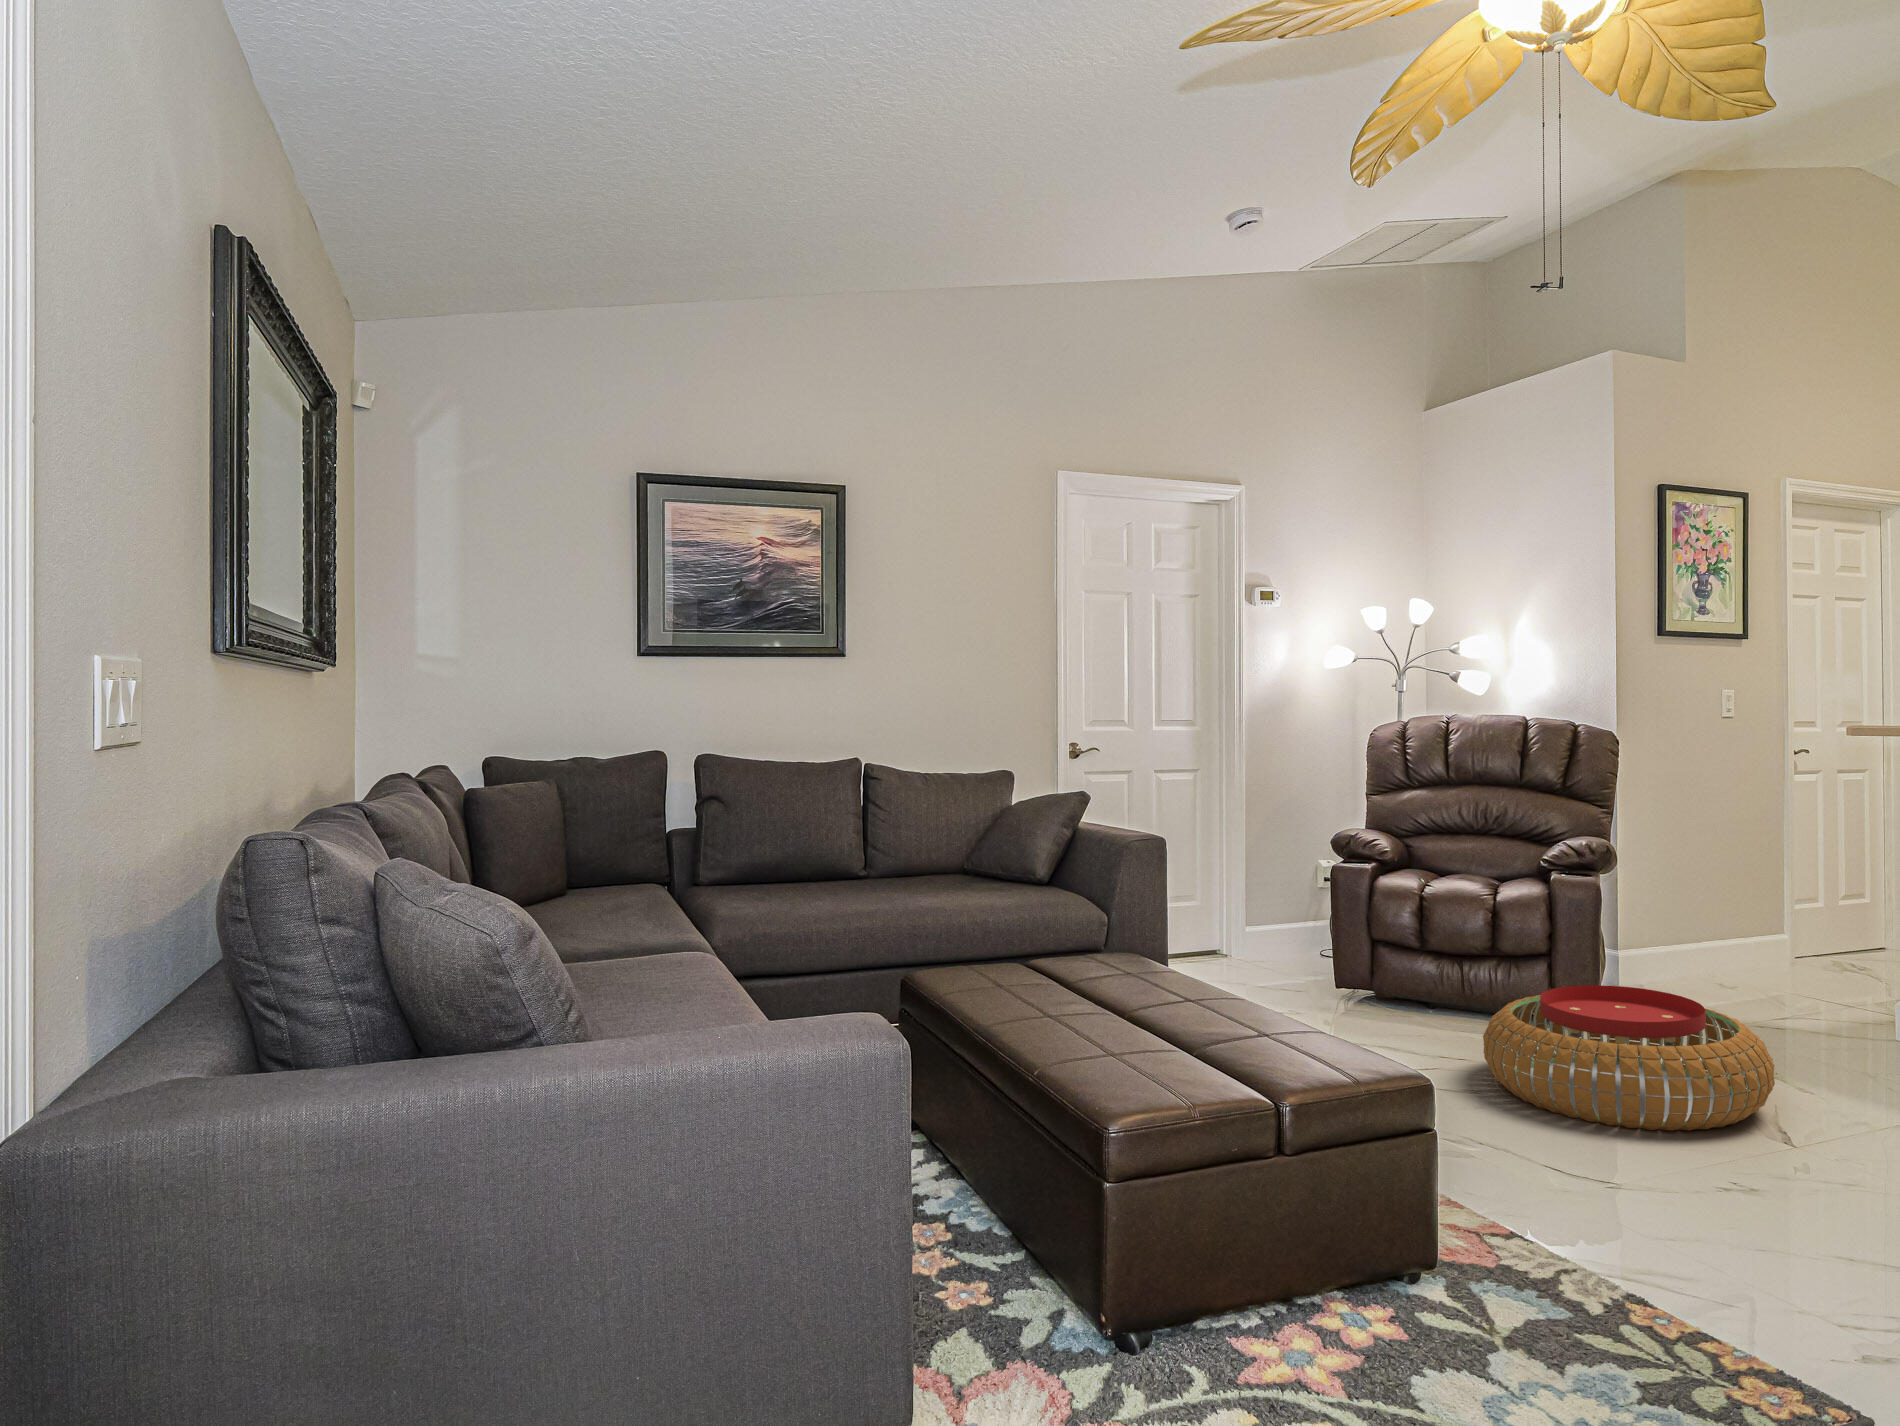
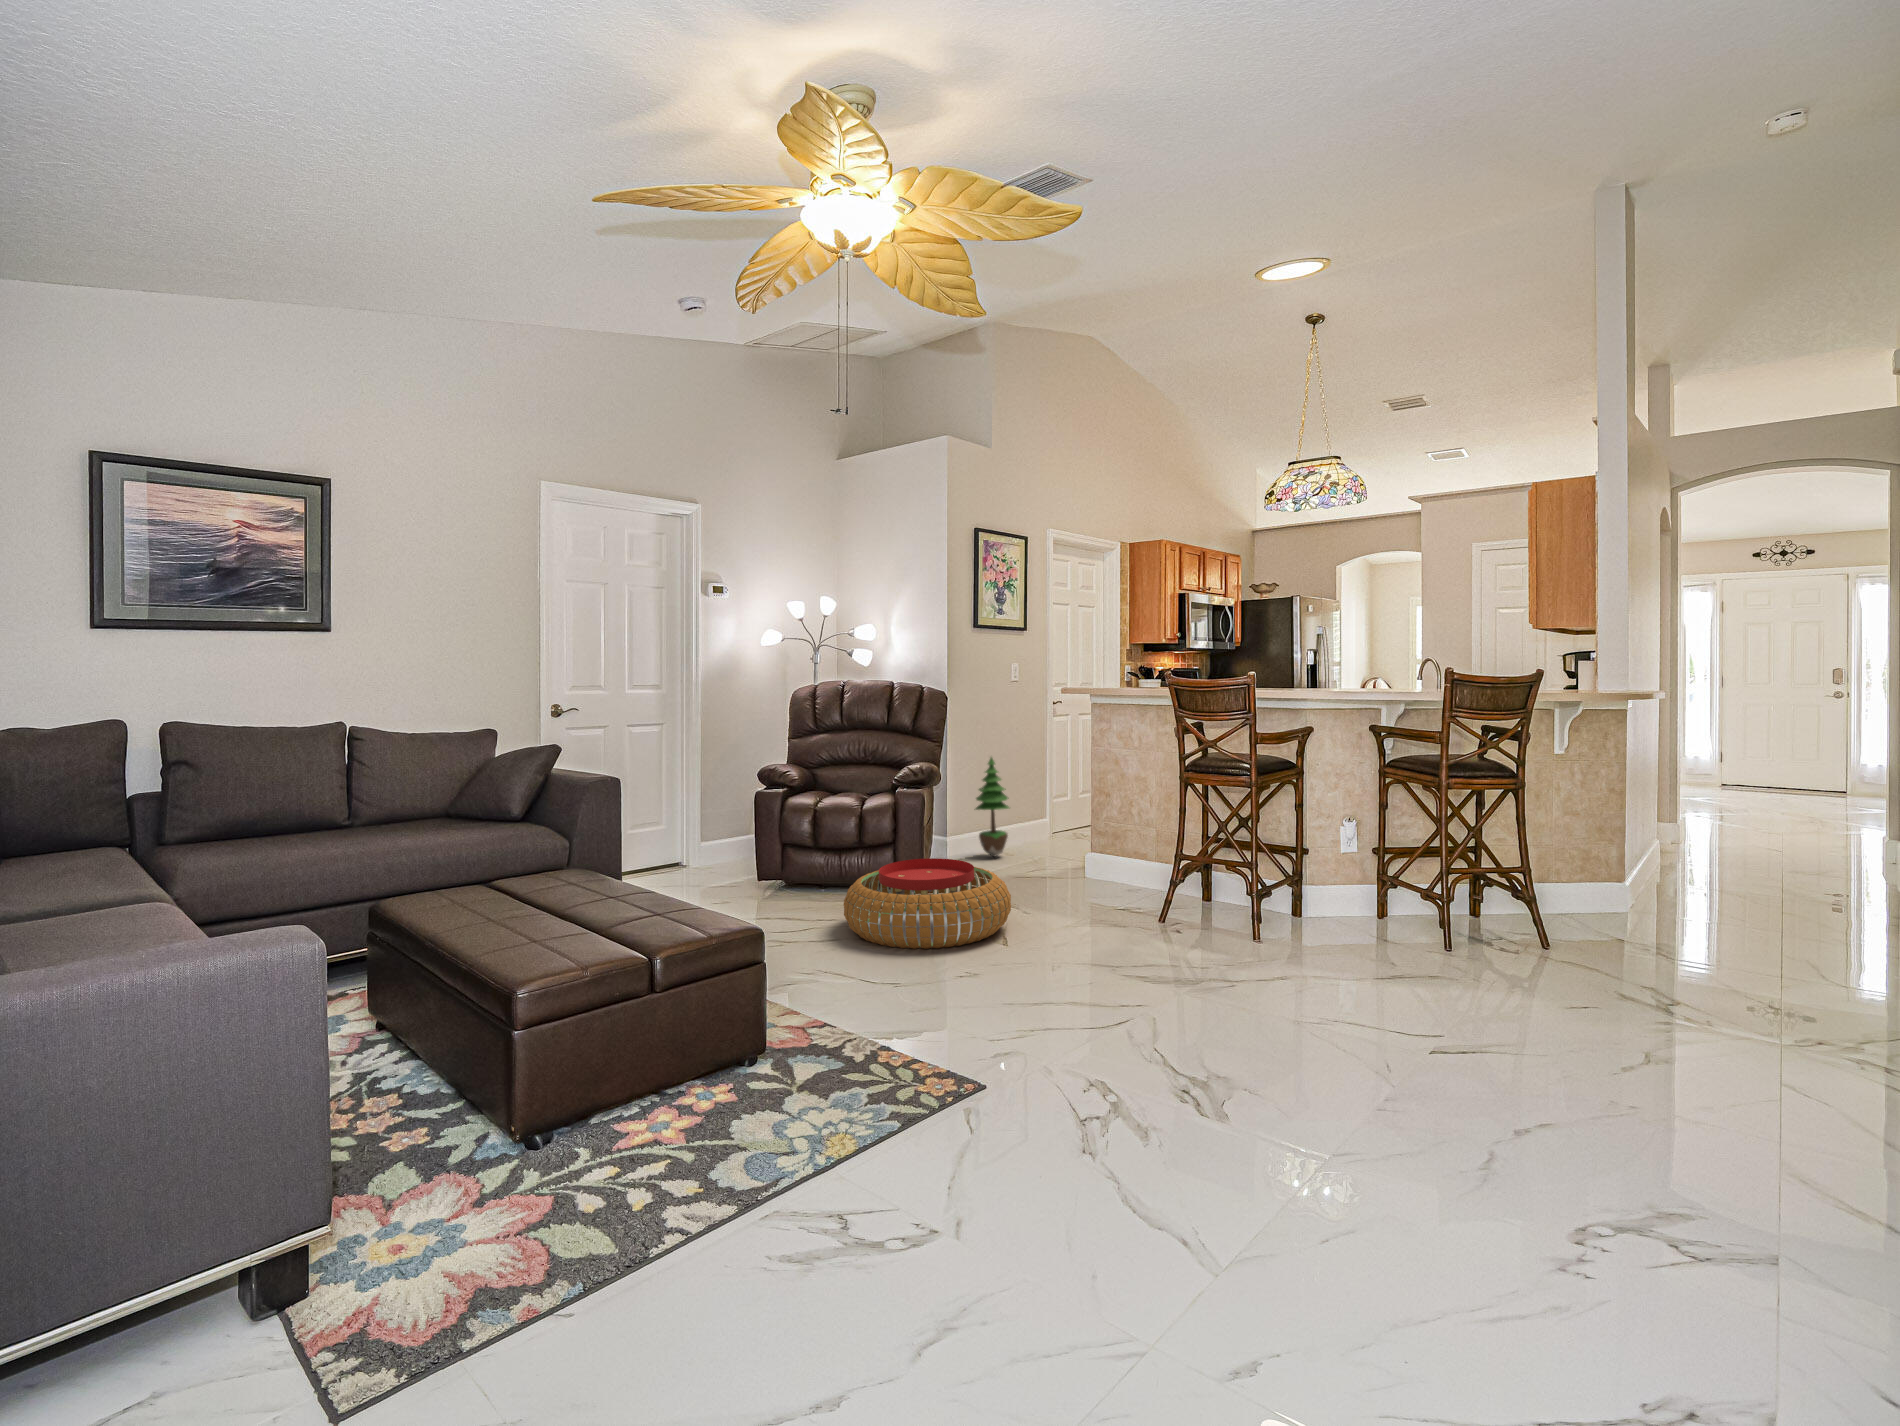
potted tree: none [1661,831,1727,988] -> present [976,757,1009,857]

